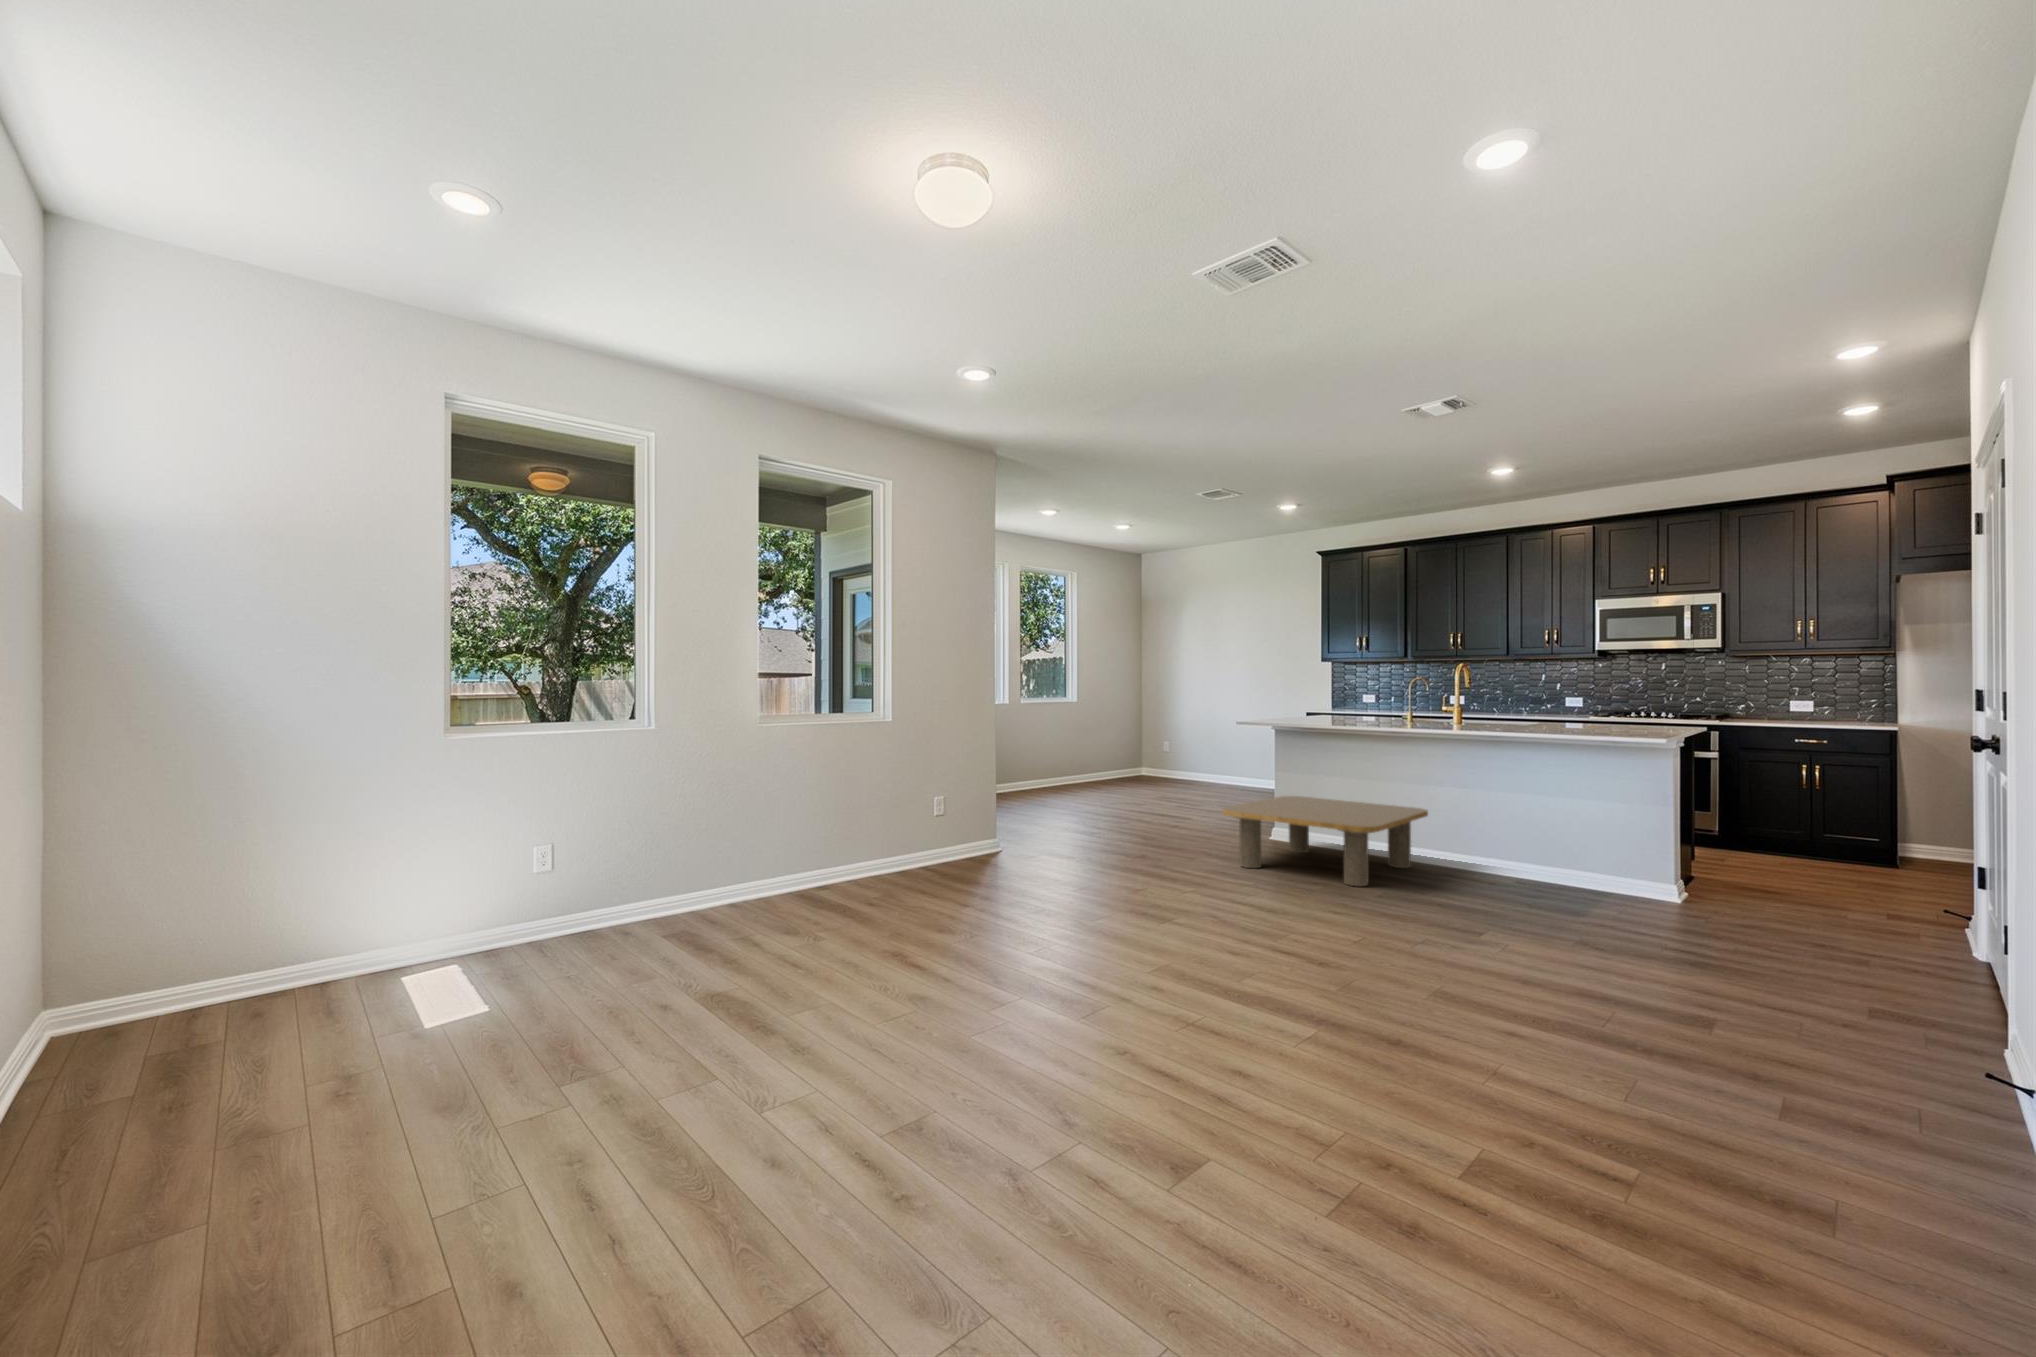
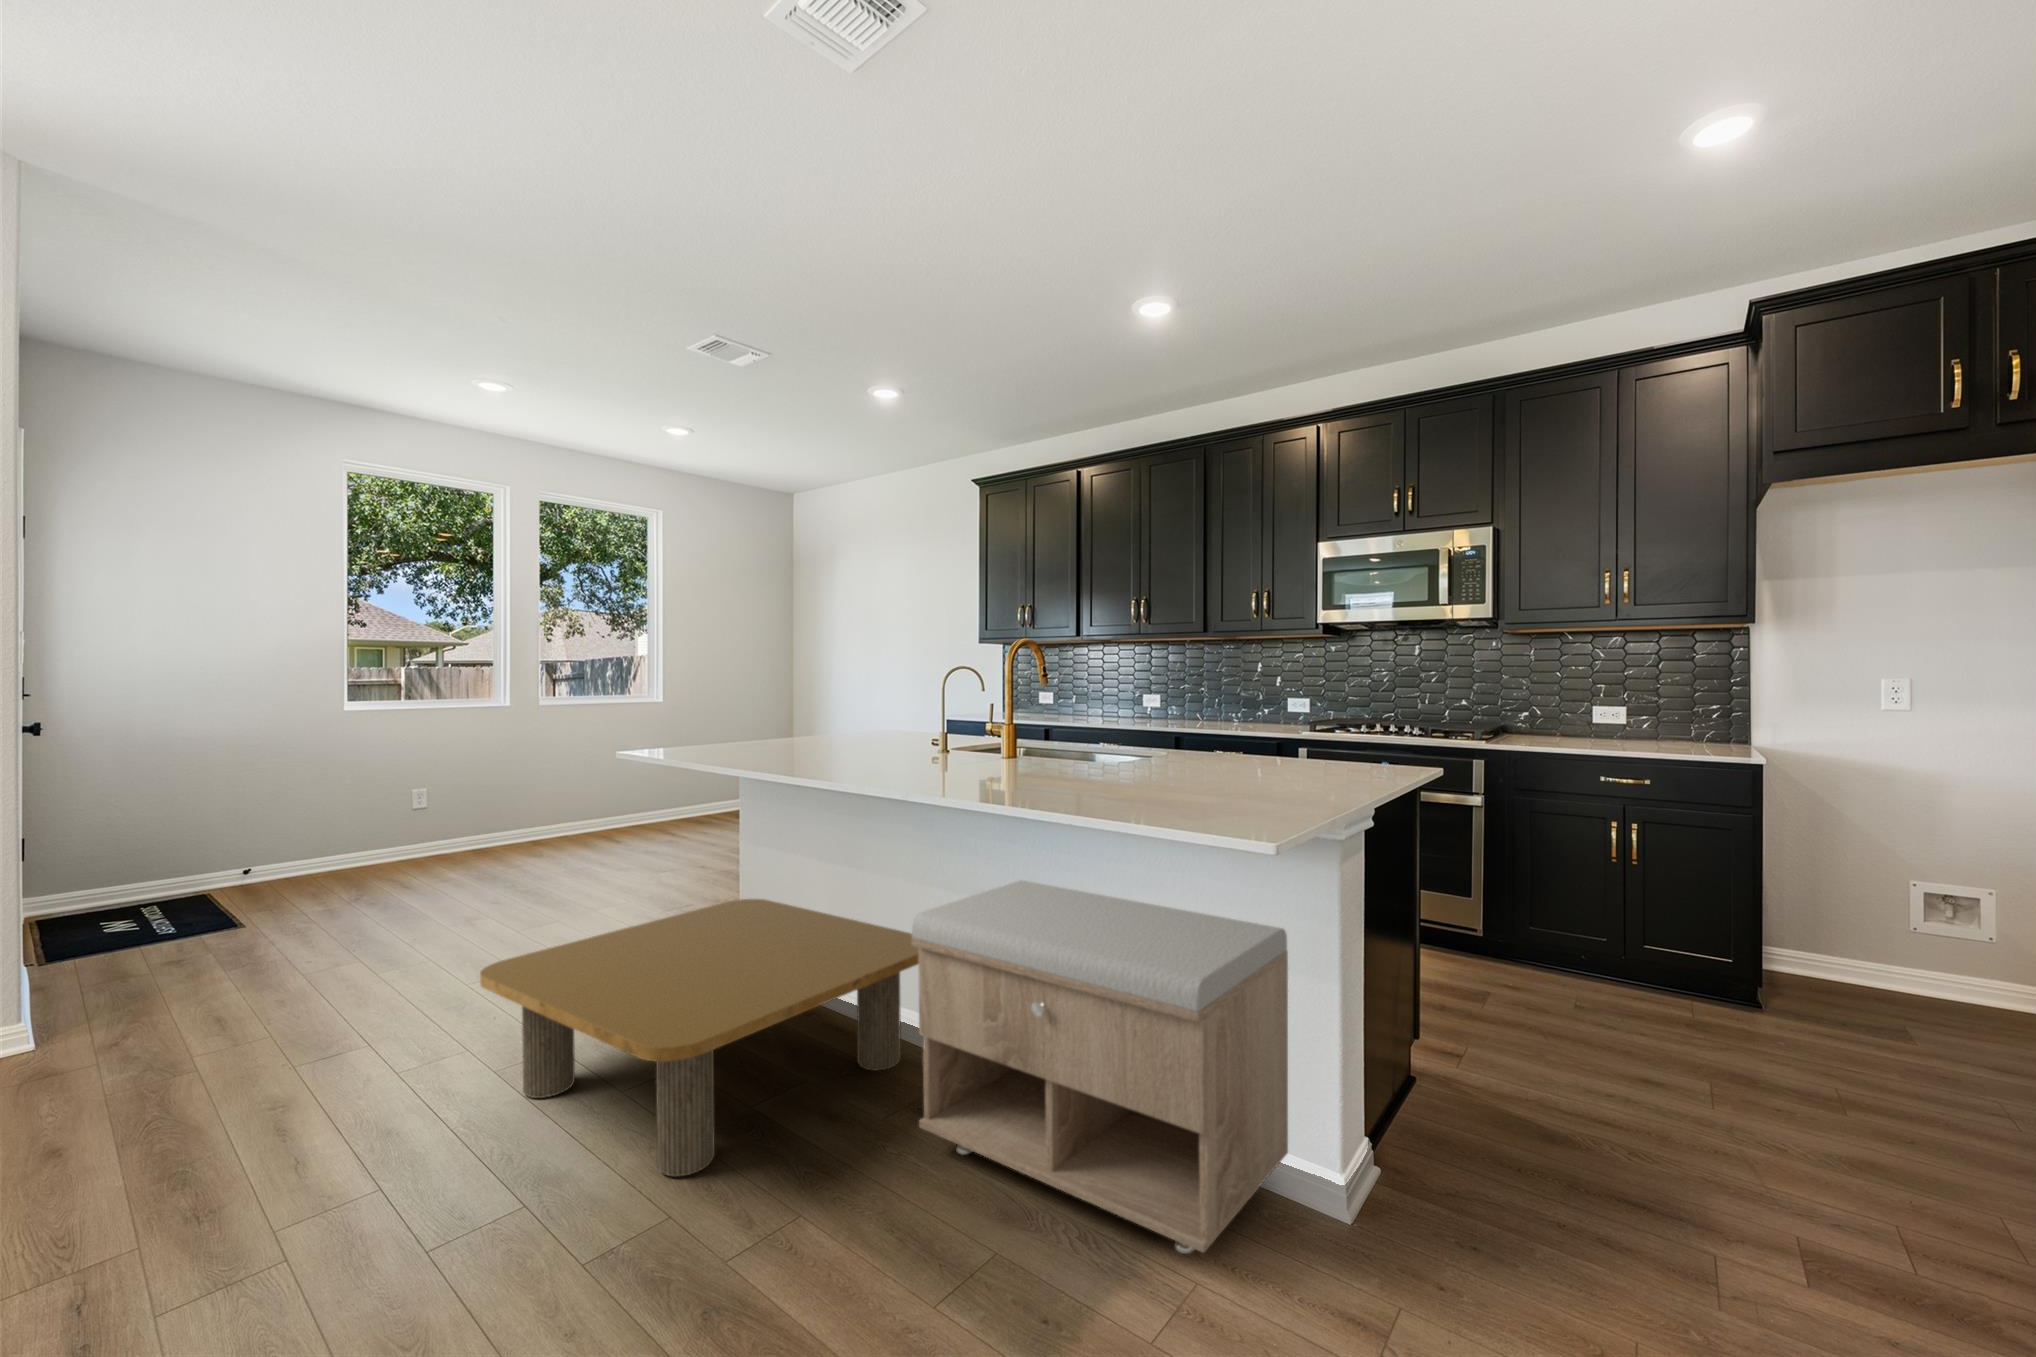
storage bench: none [1458,775,1644,909] -> present [911,880,1288,1254]

